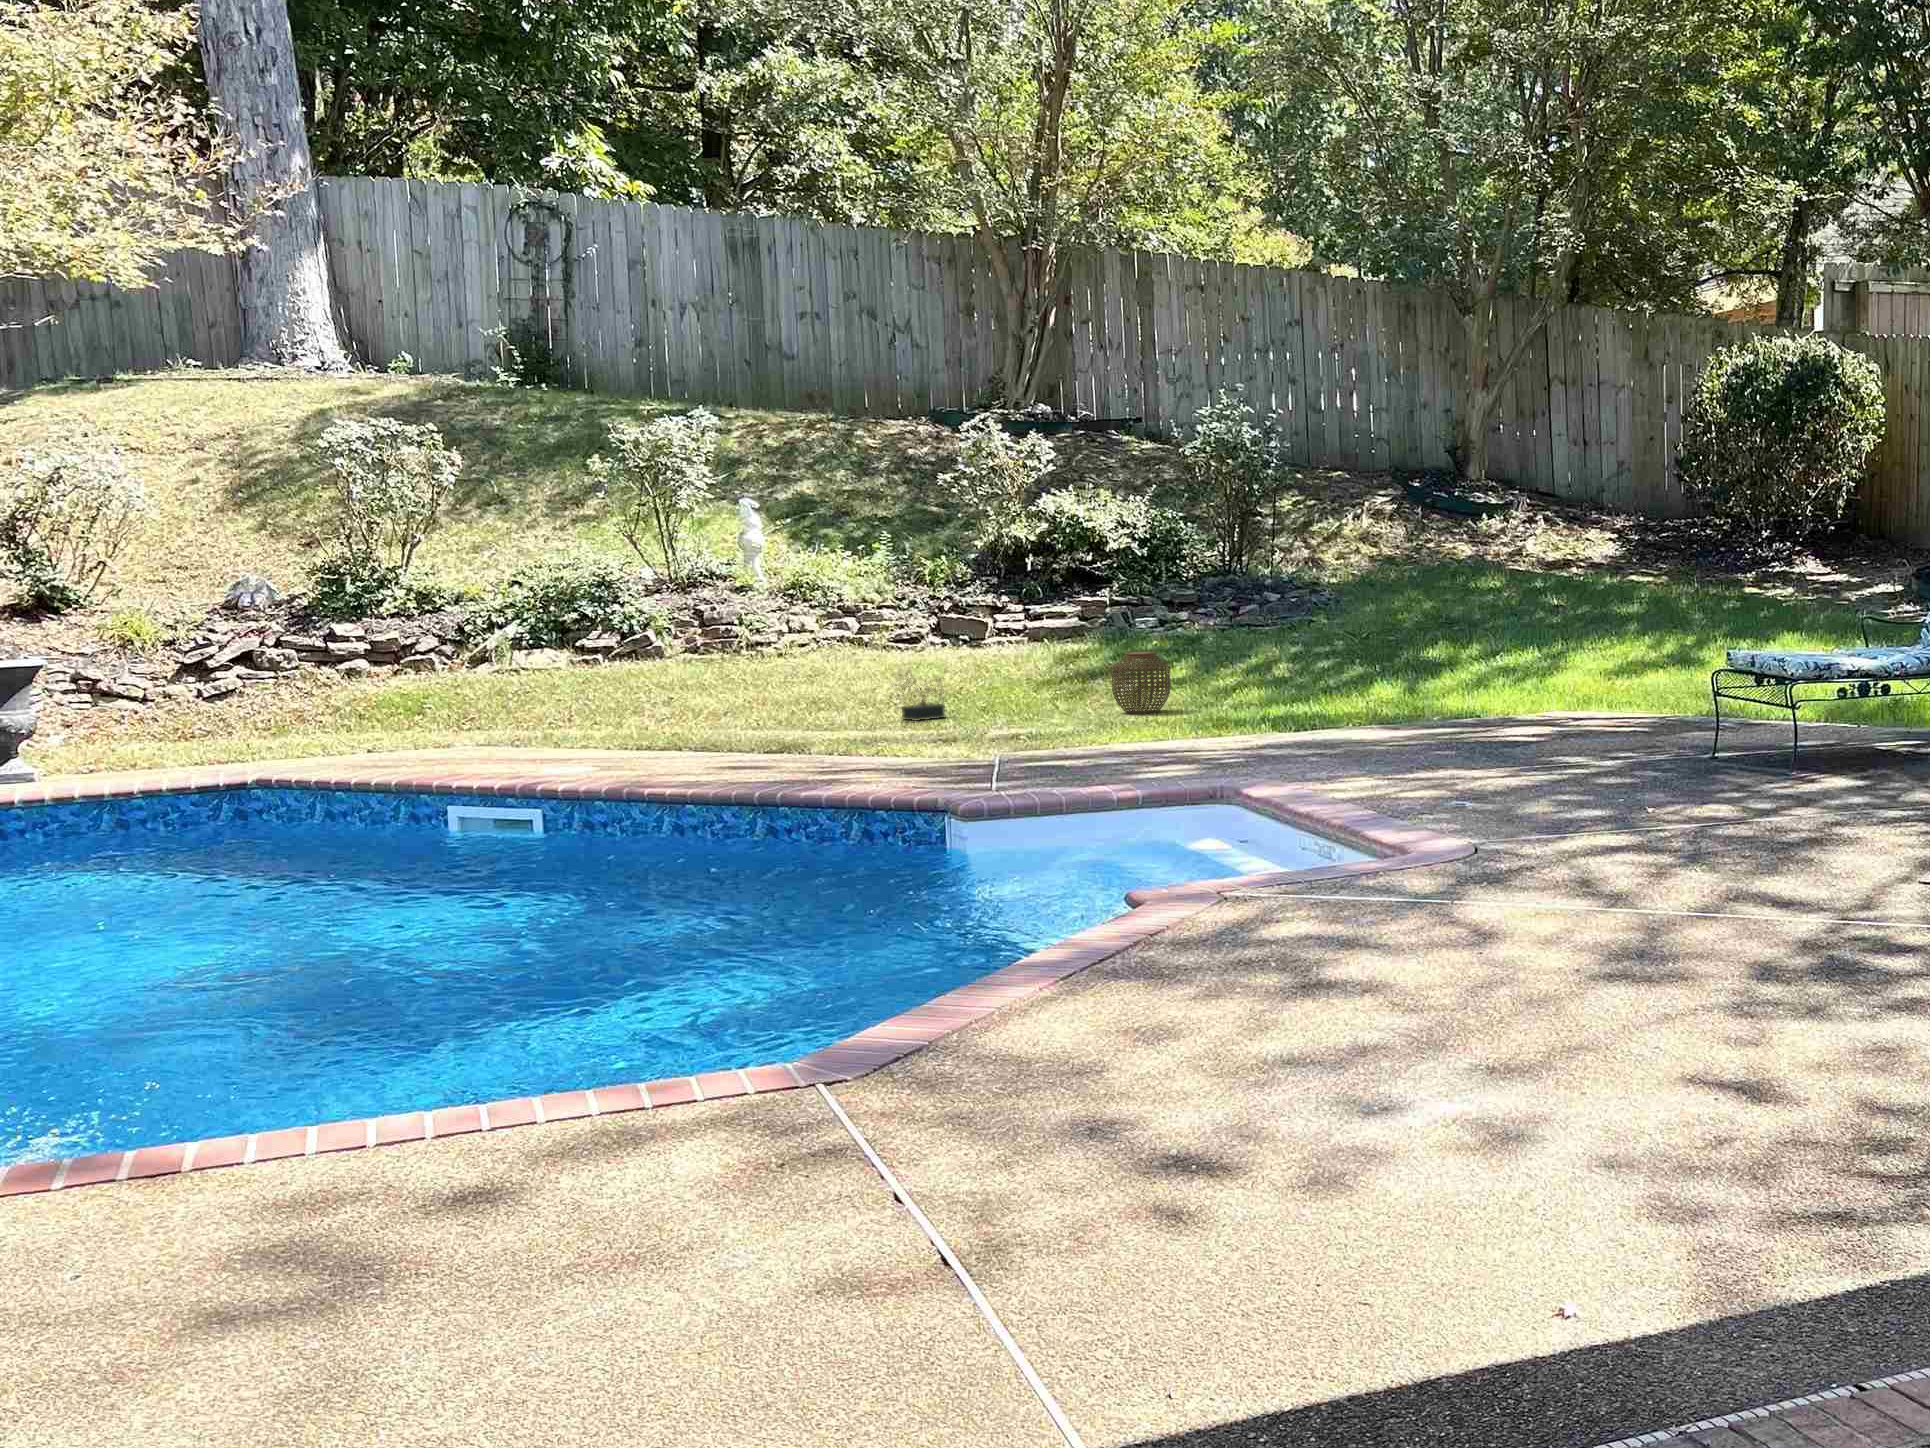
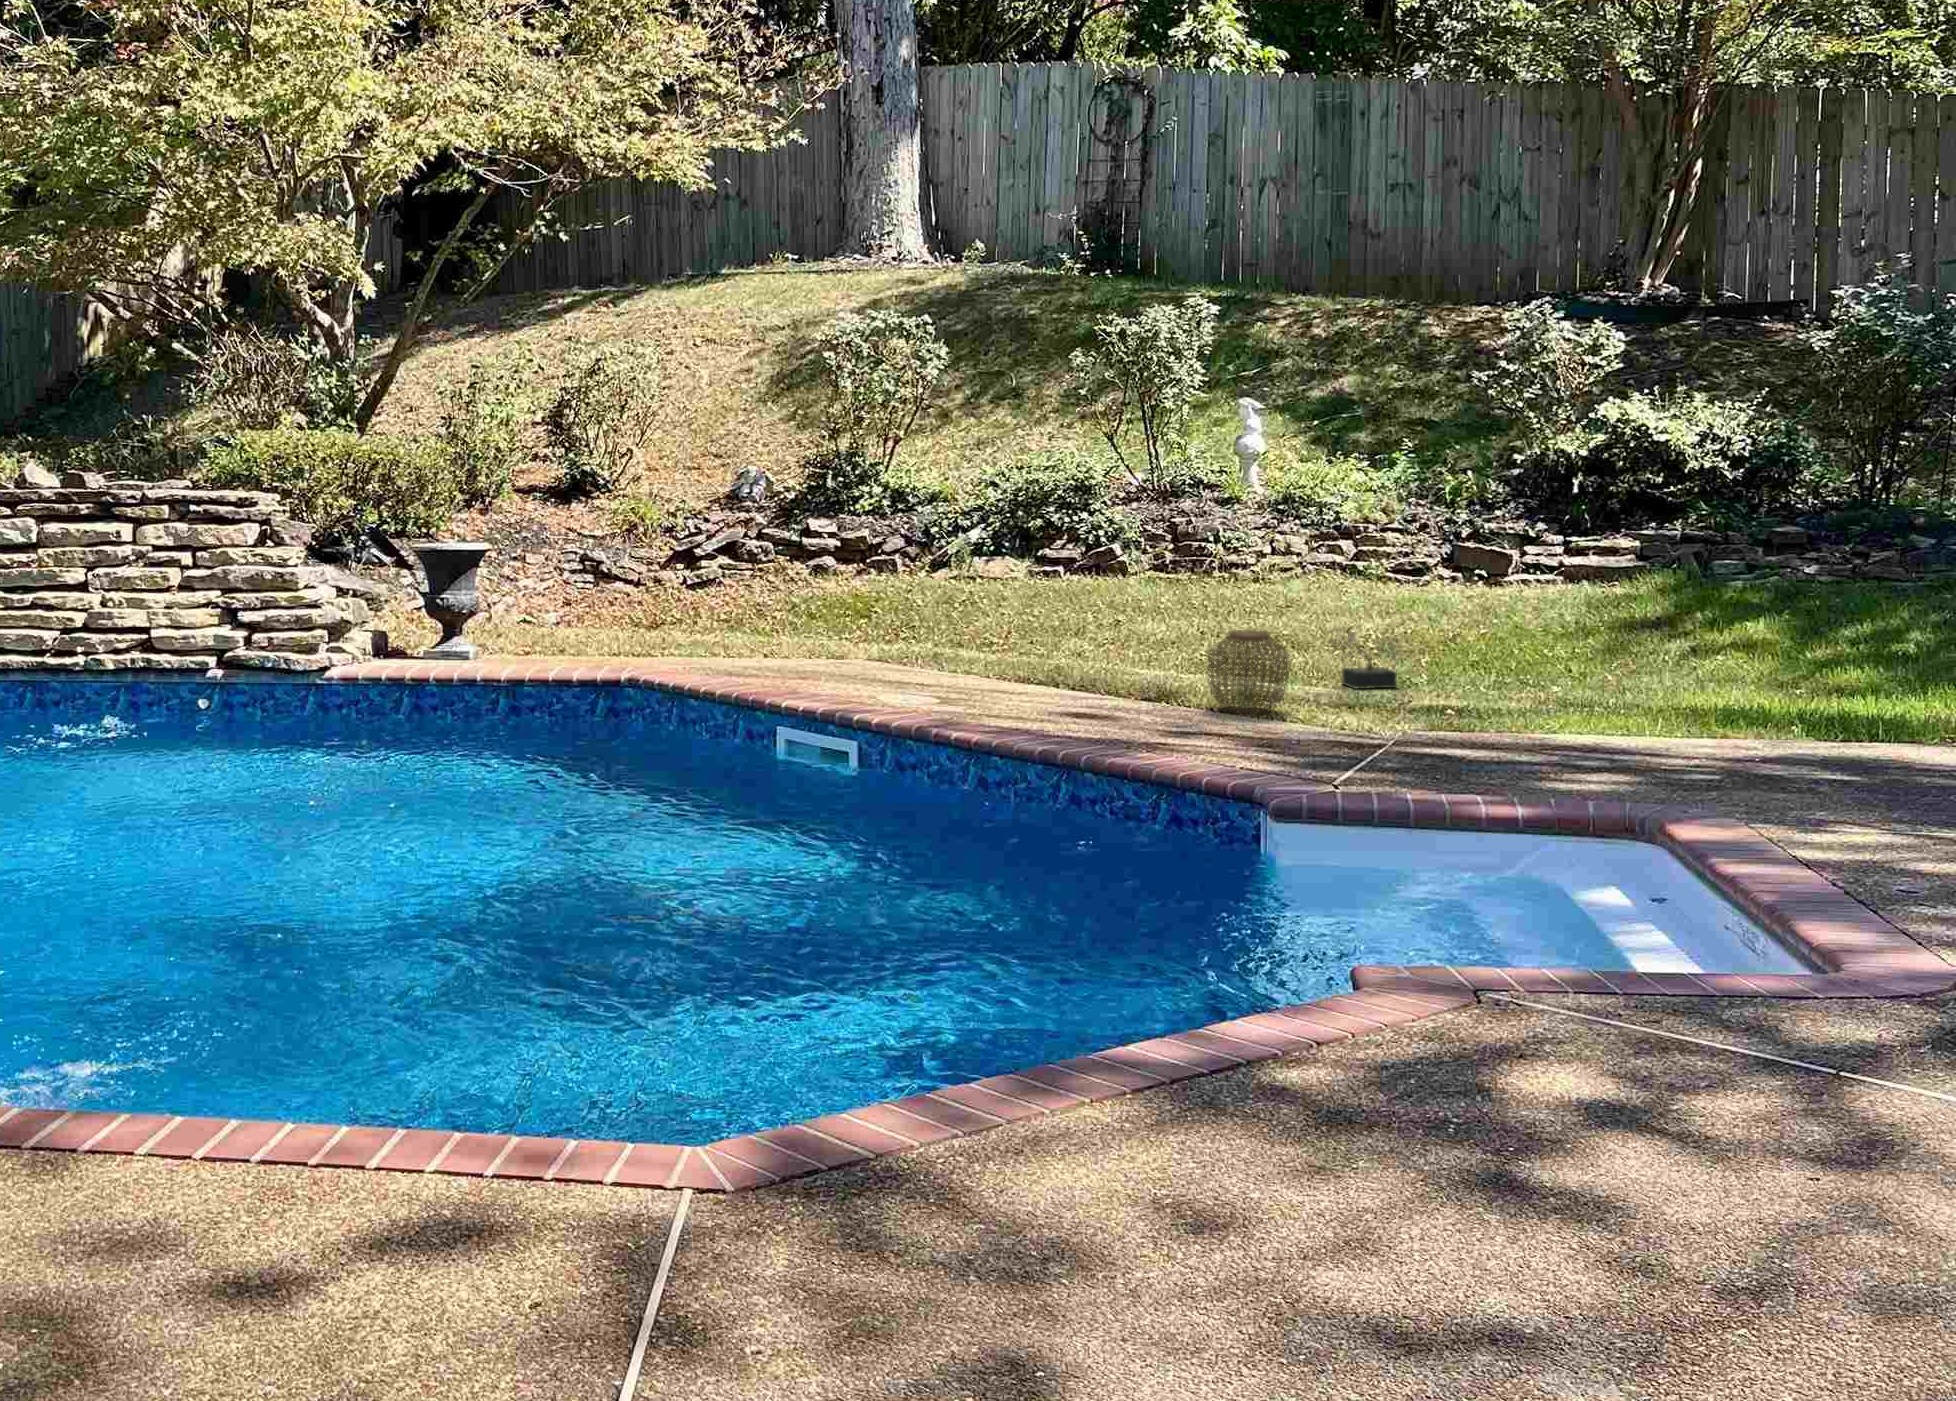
woven basket: present [1111,651,1171,714] -> present [1208,630,1289,714]

